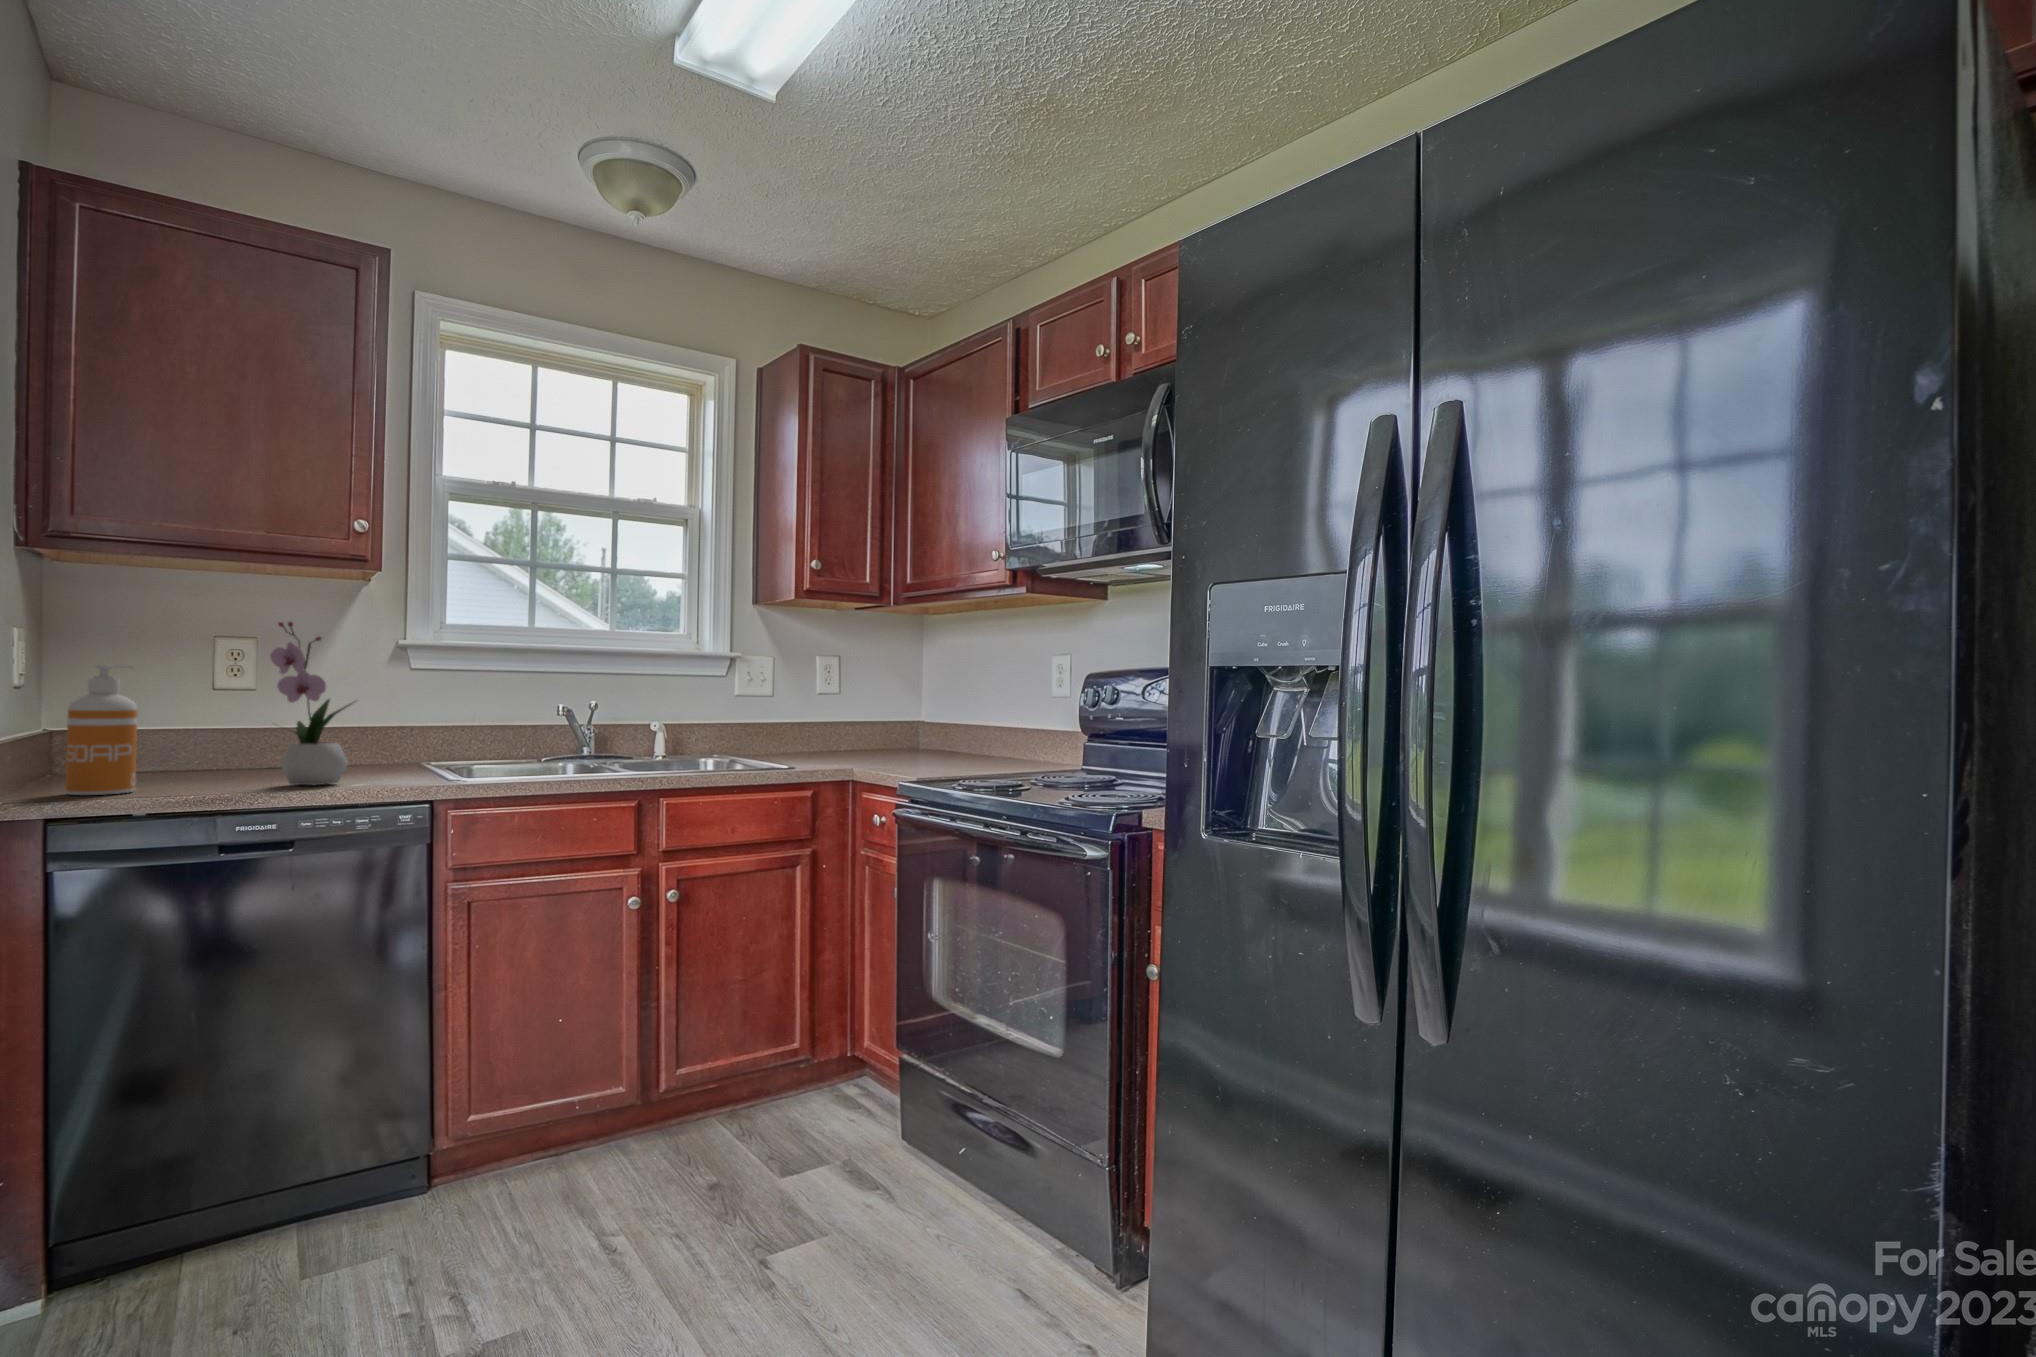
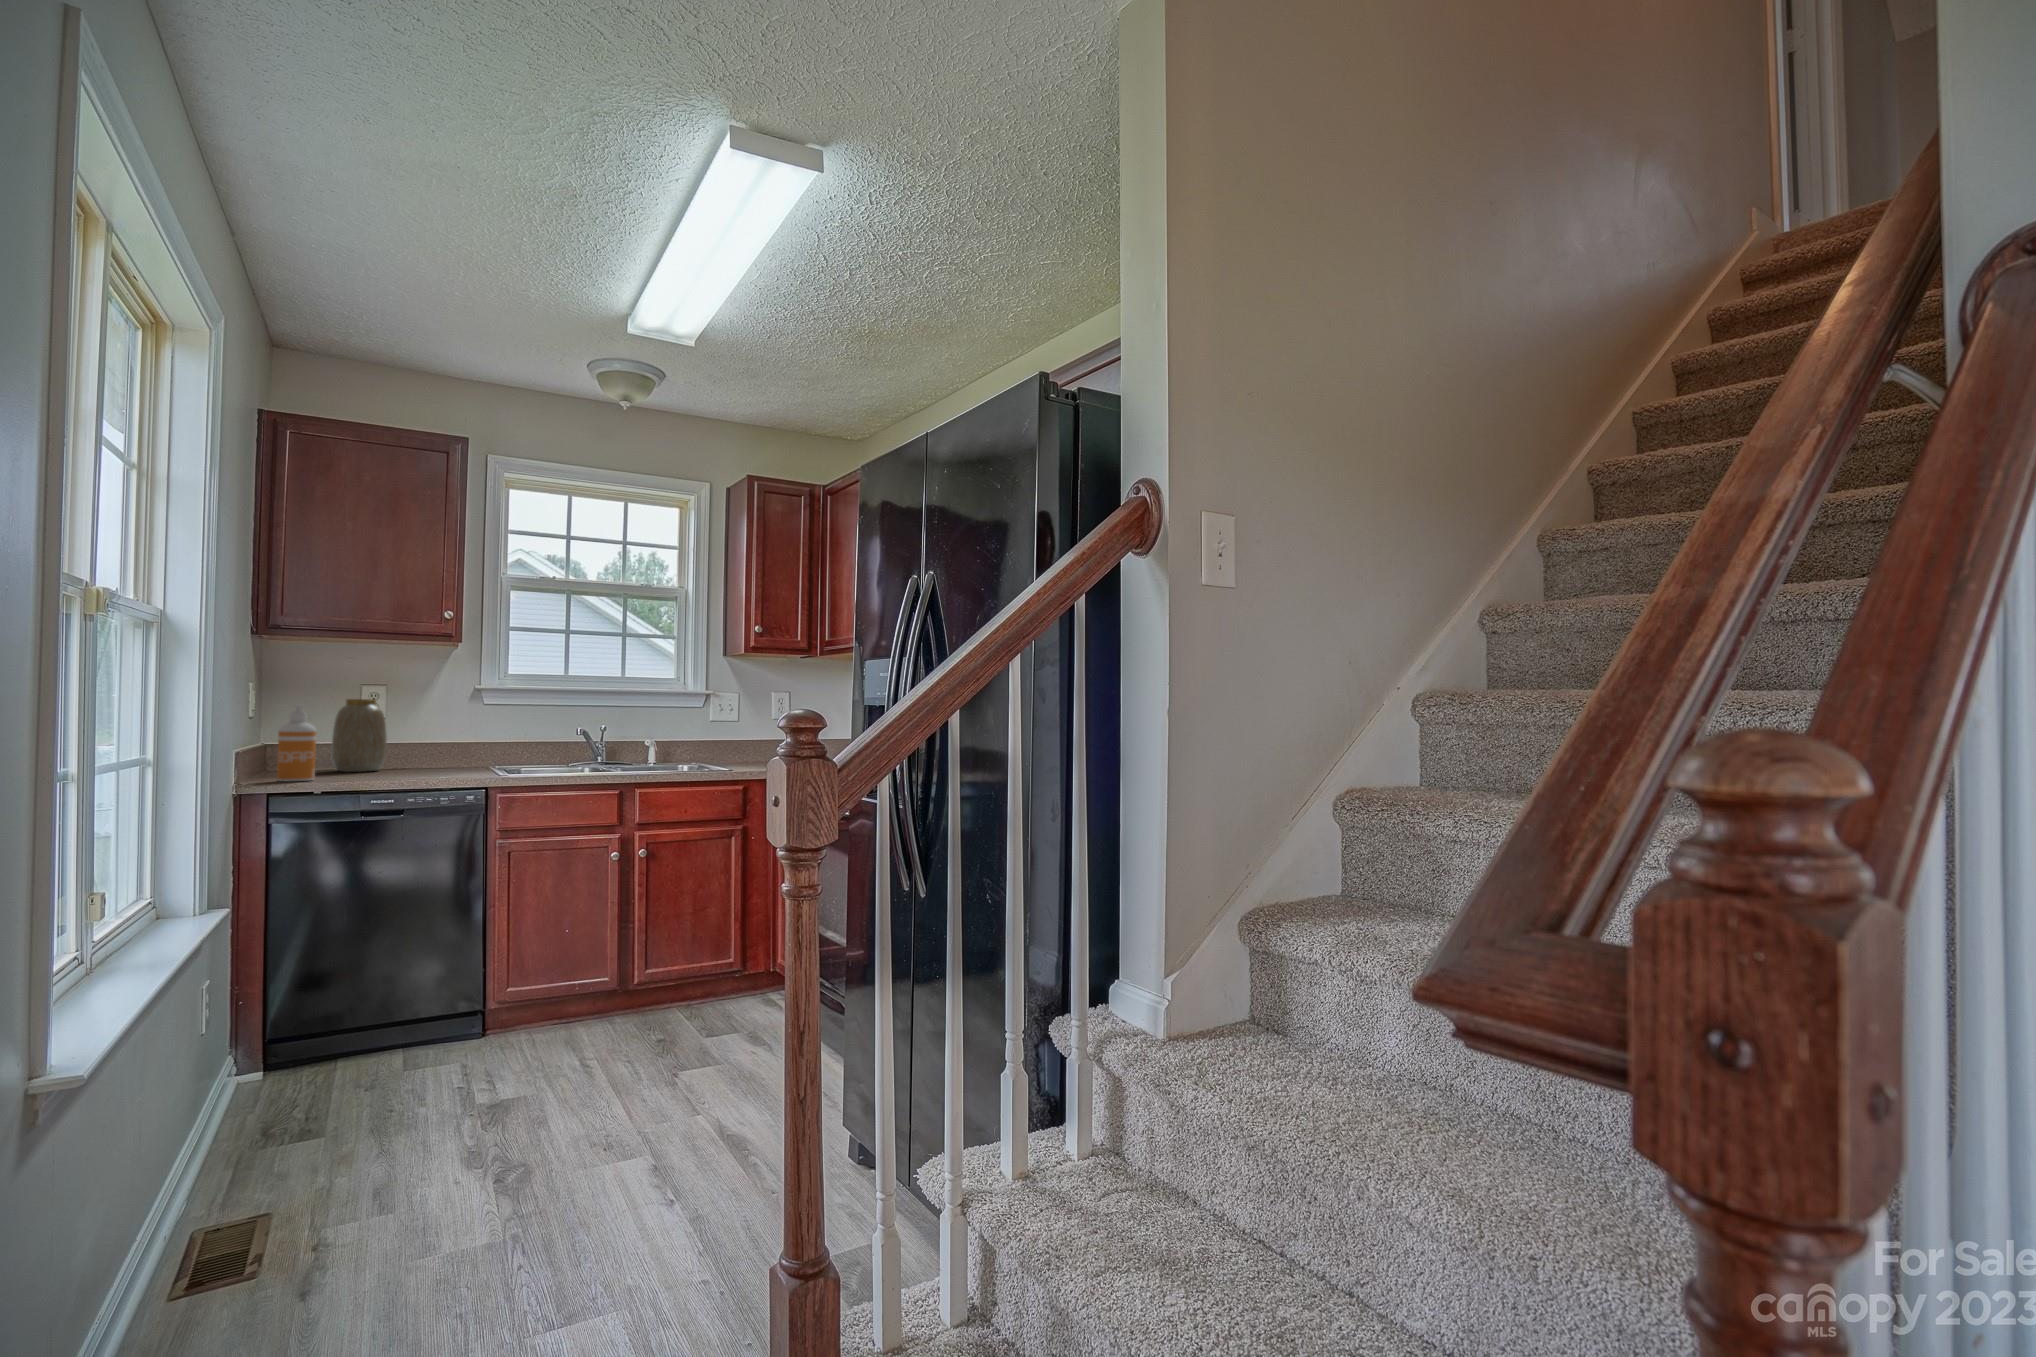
flower arrangement: present [270,622,352,785] -> none [392,677,444,778]
vase: none [168,658,259,773] -> present [331,699,387,772]

